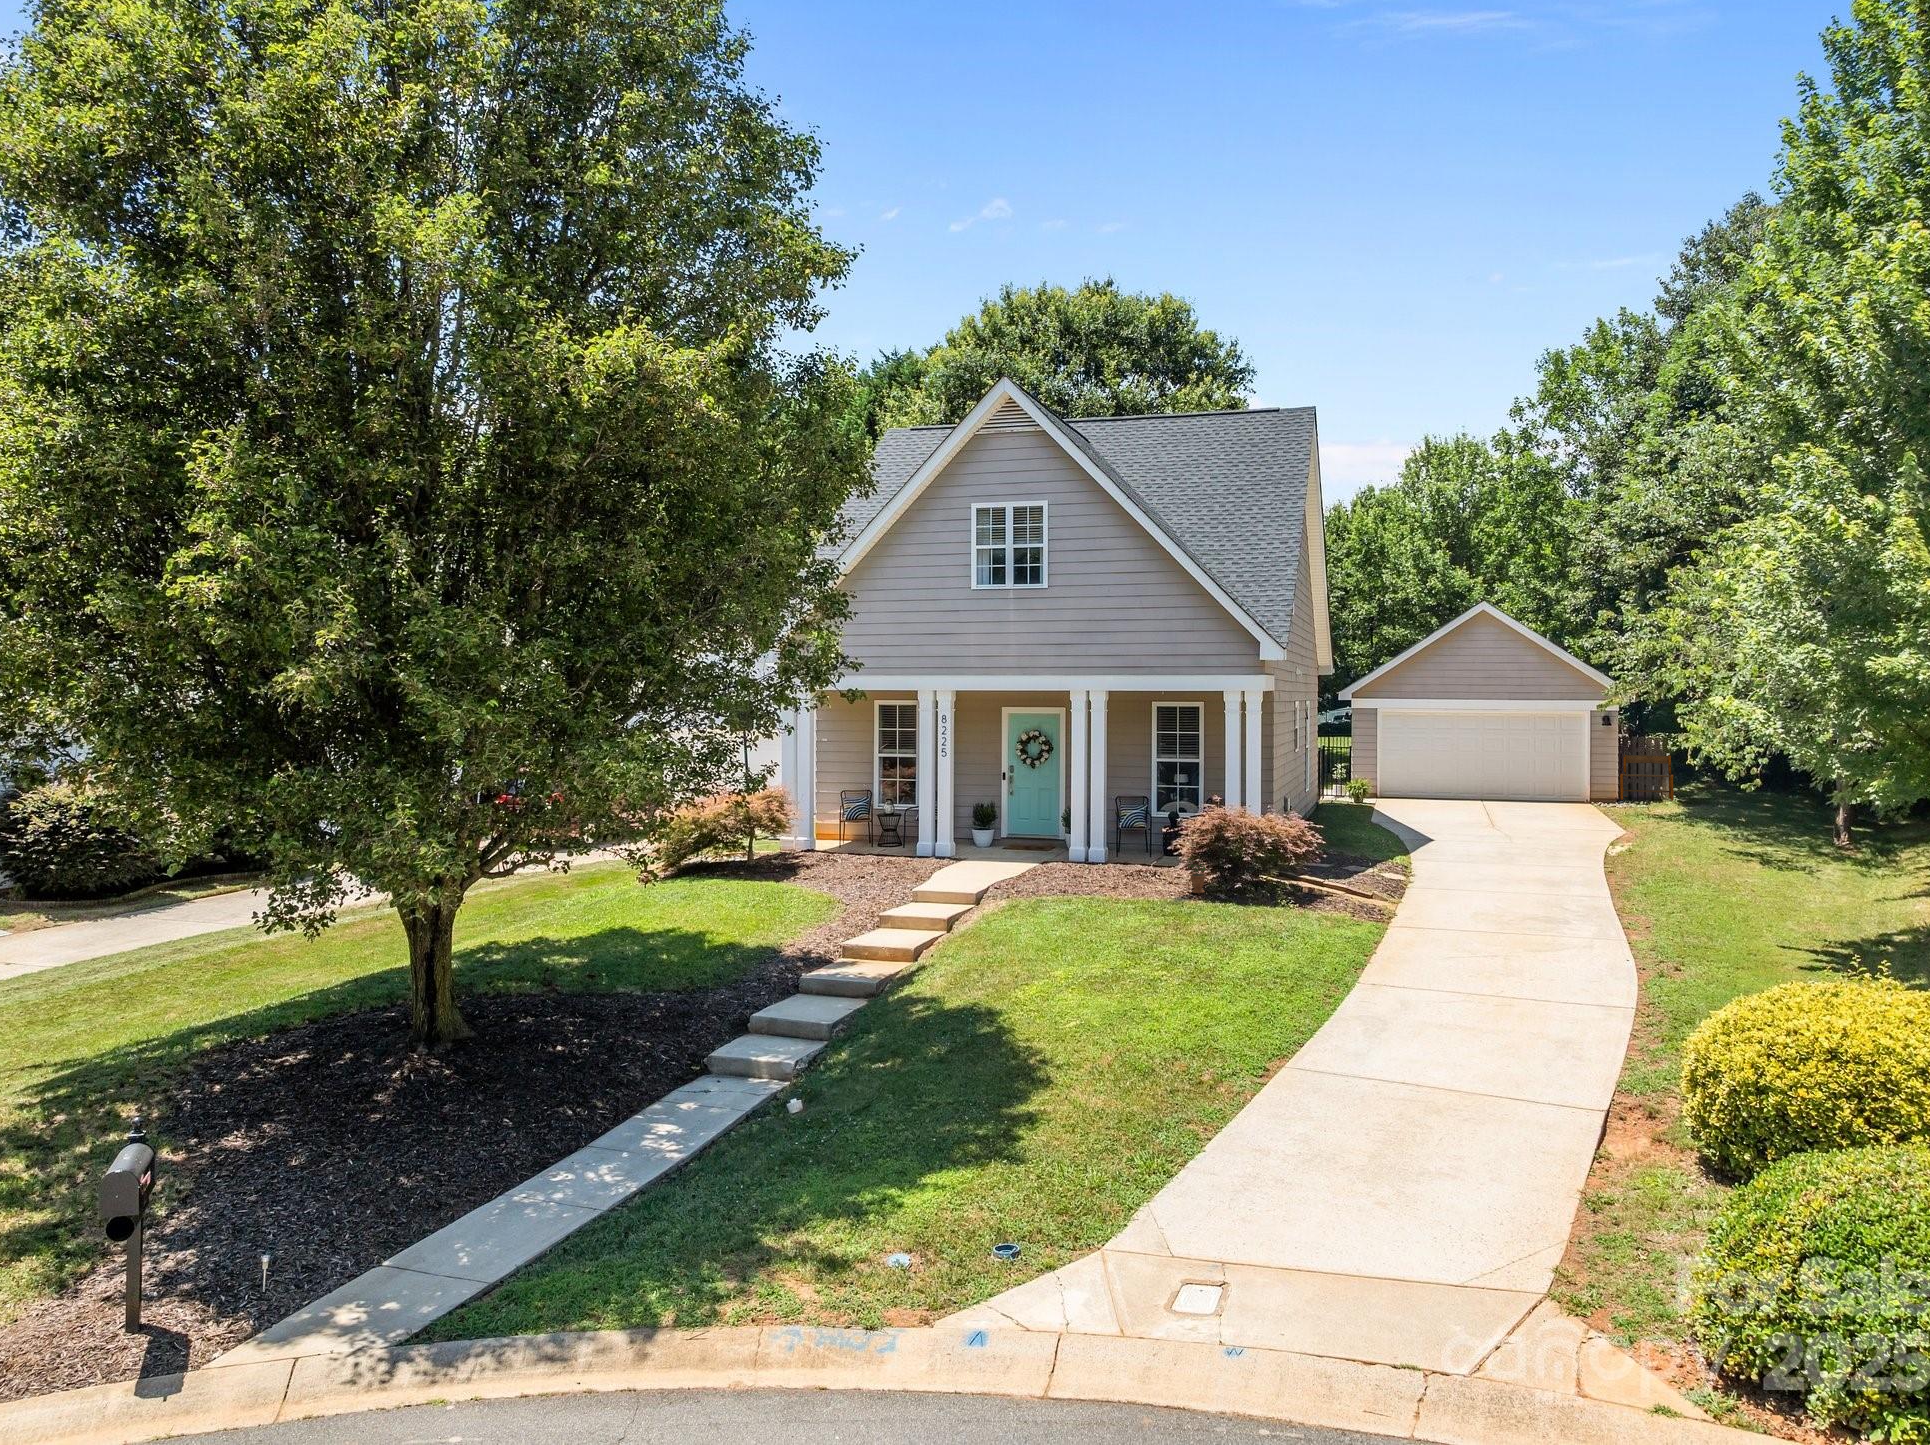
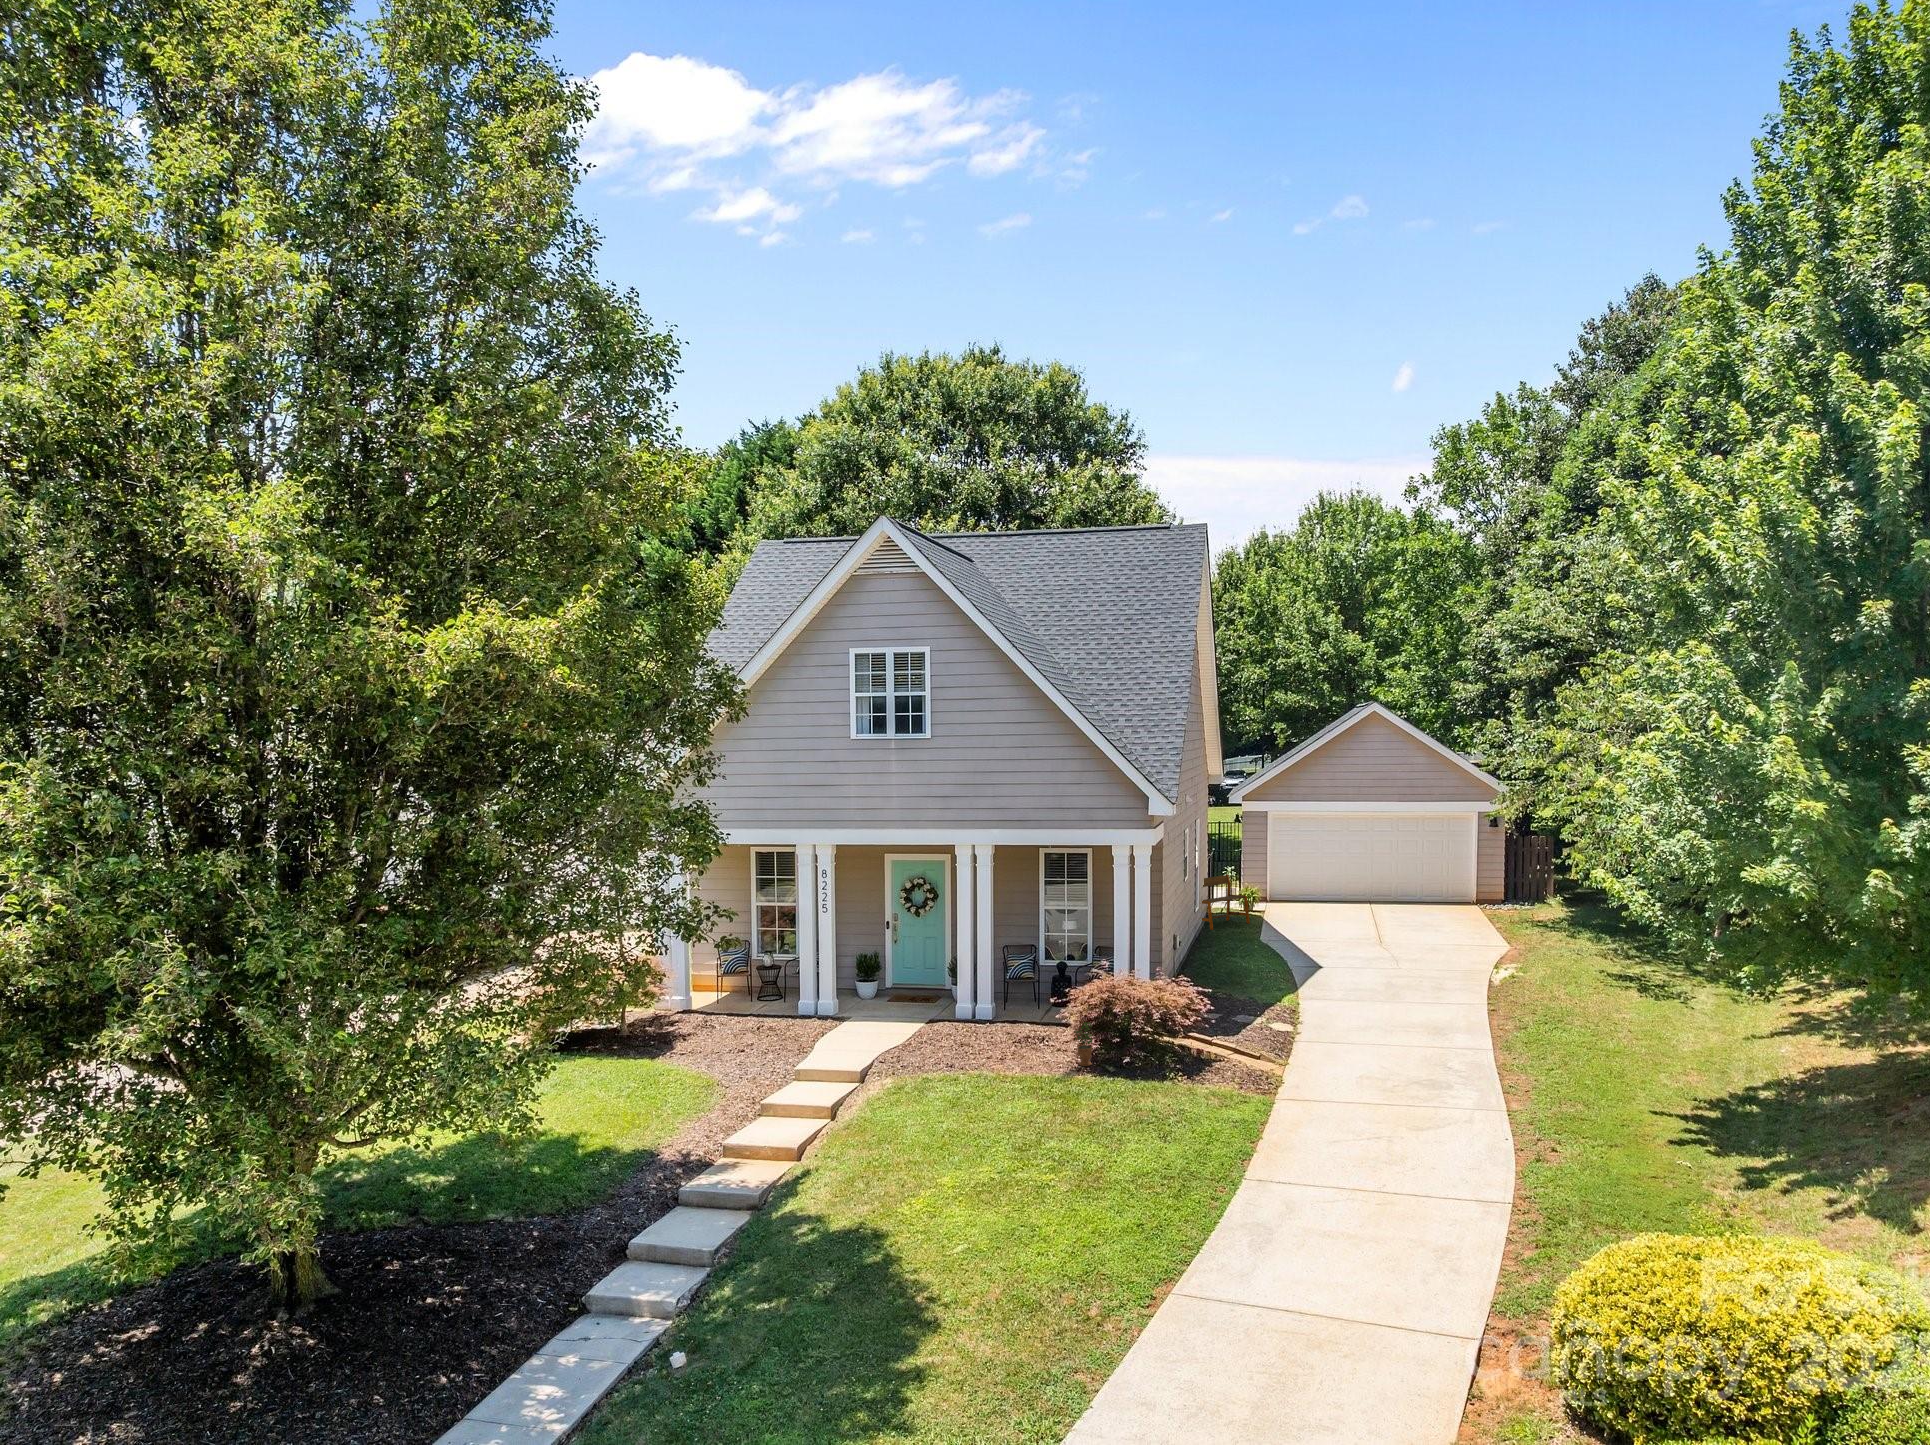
bench: present [1620,755,1674,801] -> present [1202,874,1250,930]

